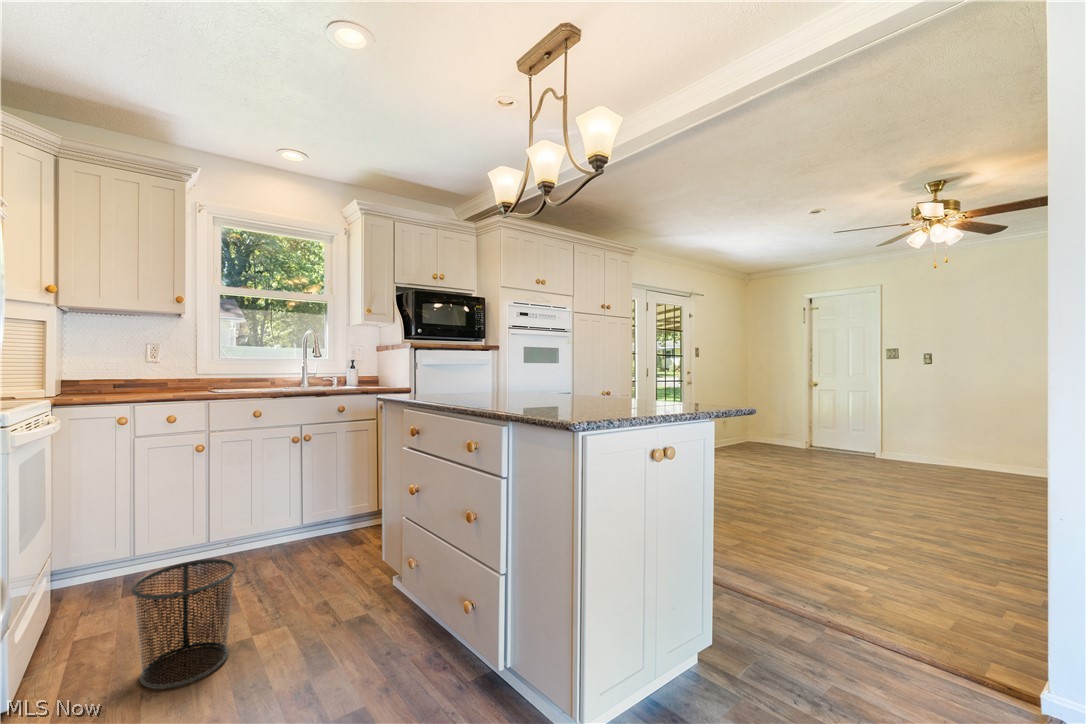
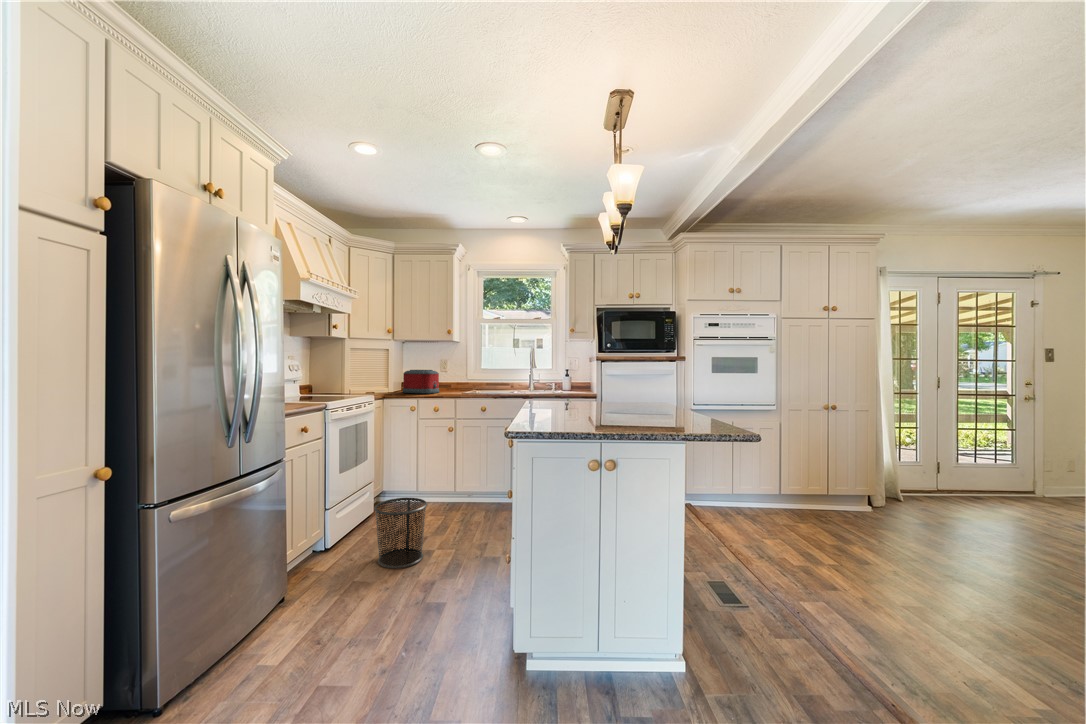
toaster: none [84,358,162,397] -> present [403,370,439,393]

